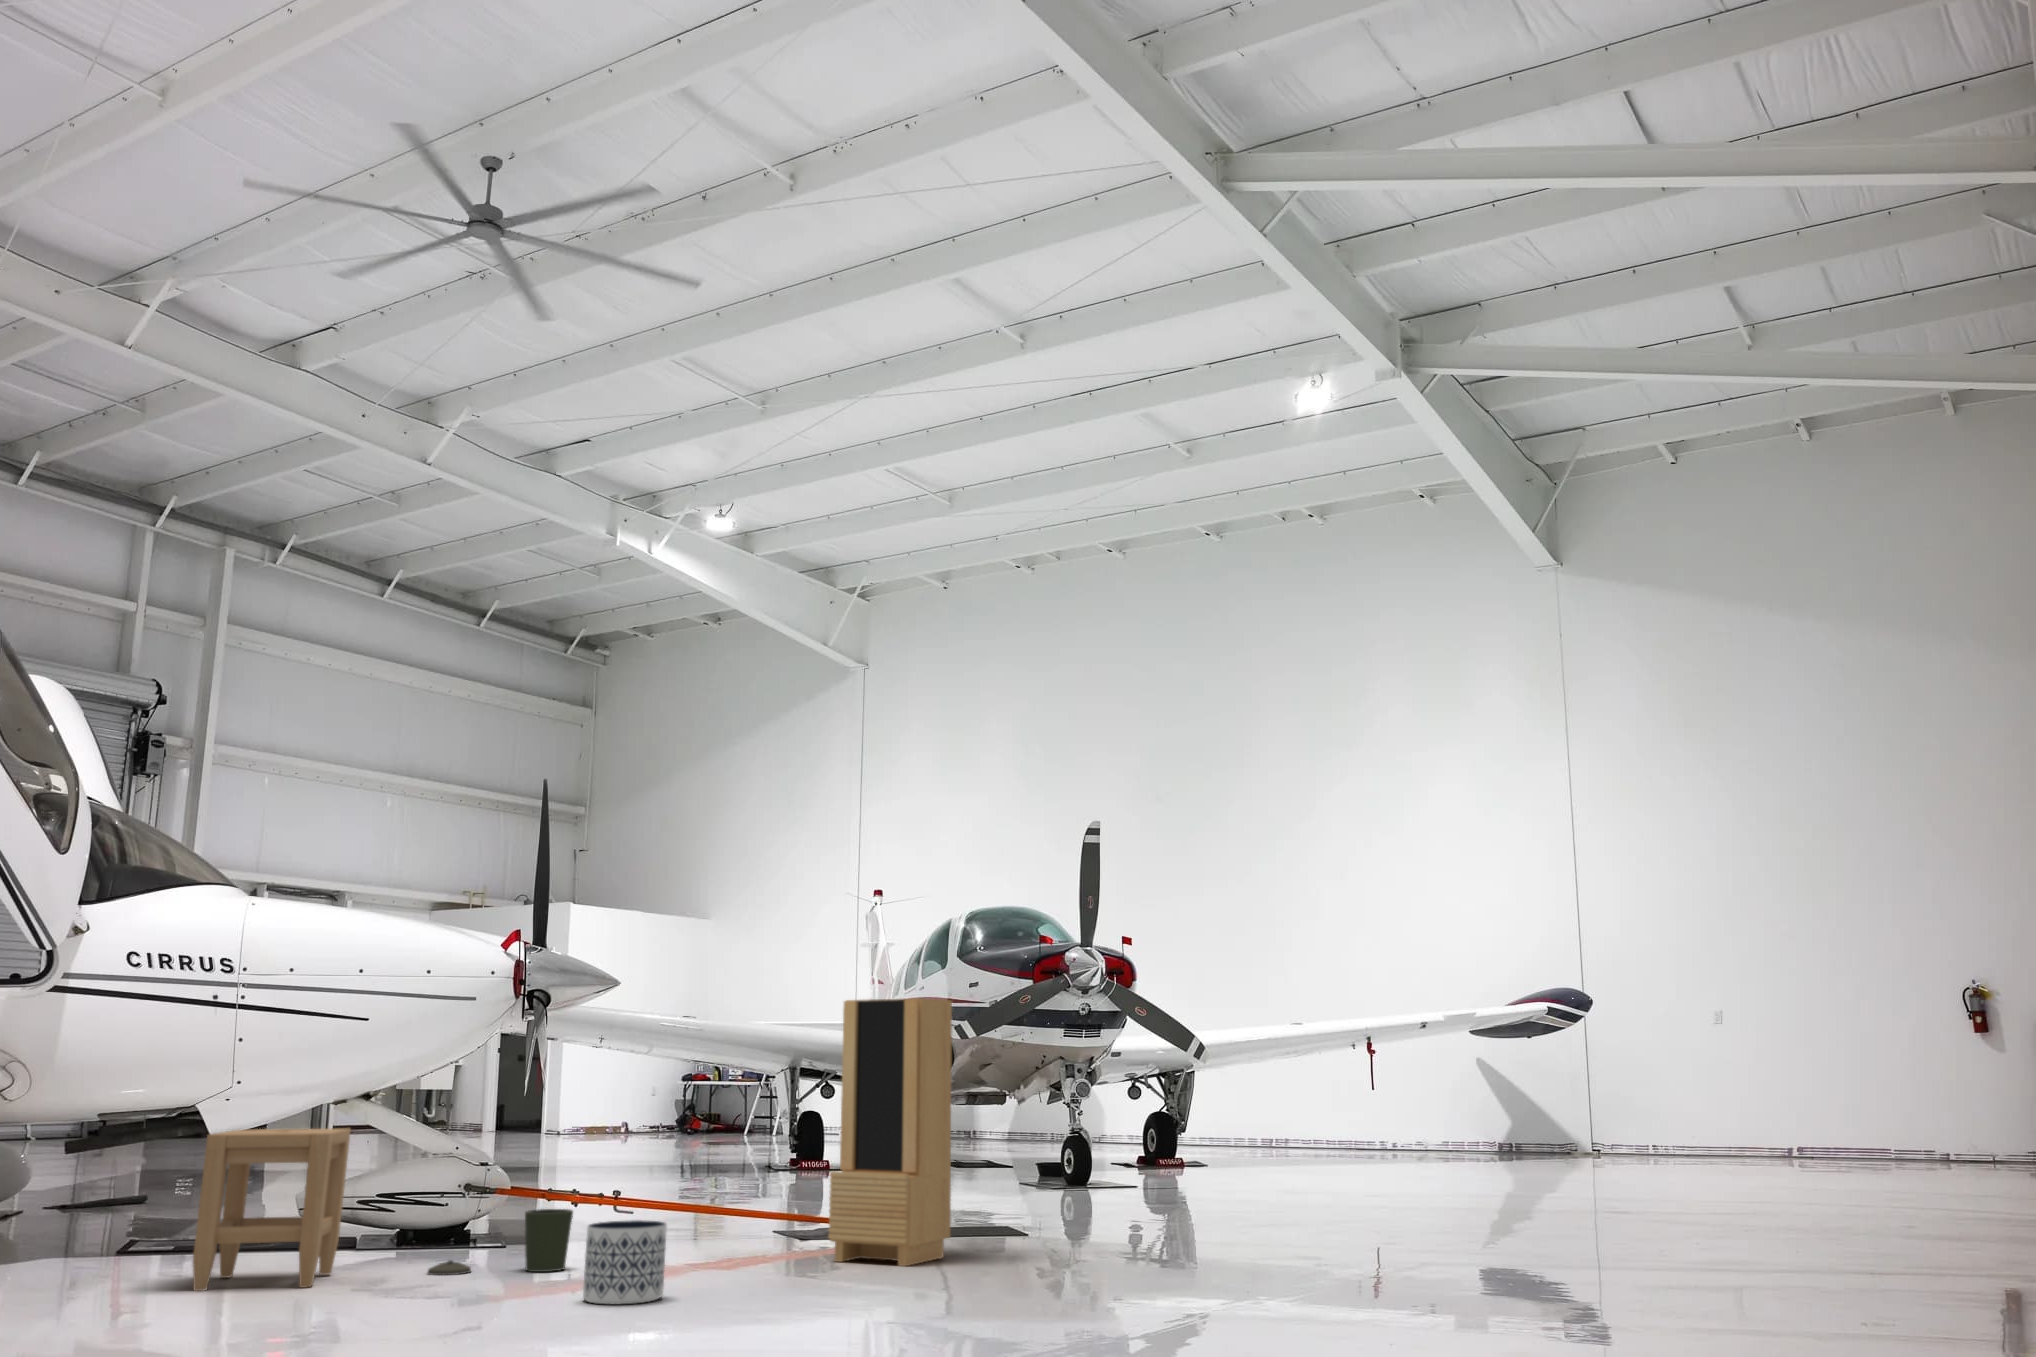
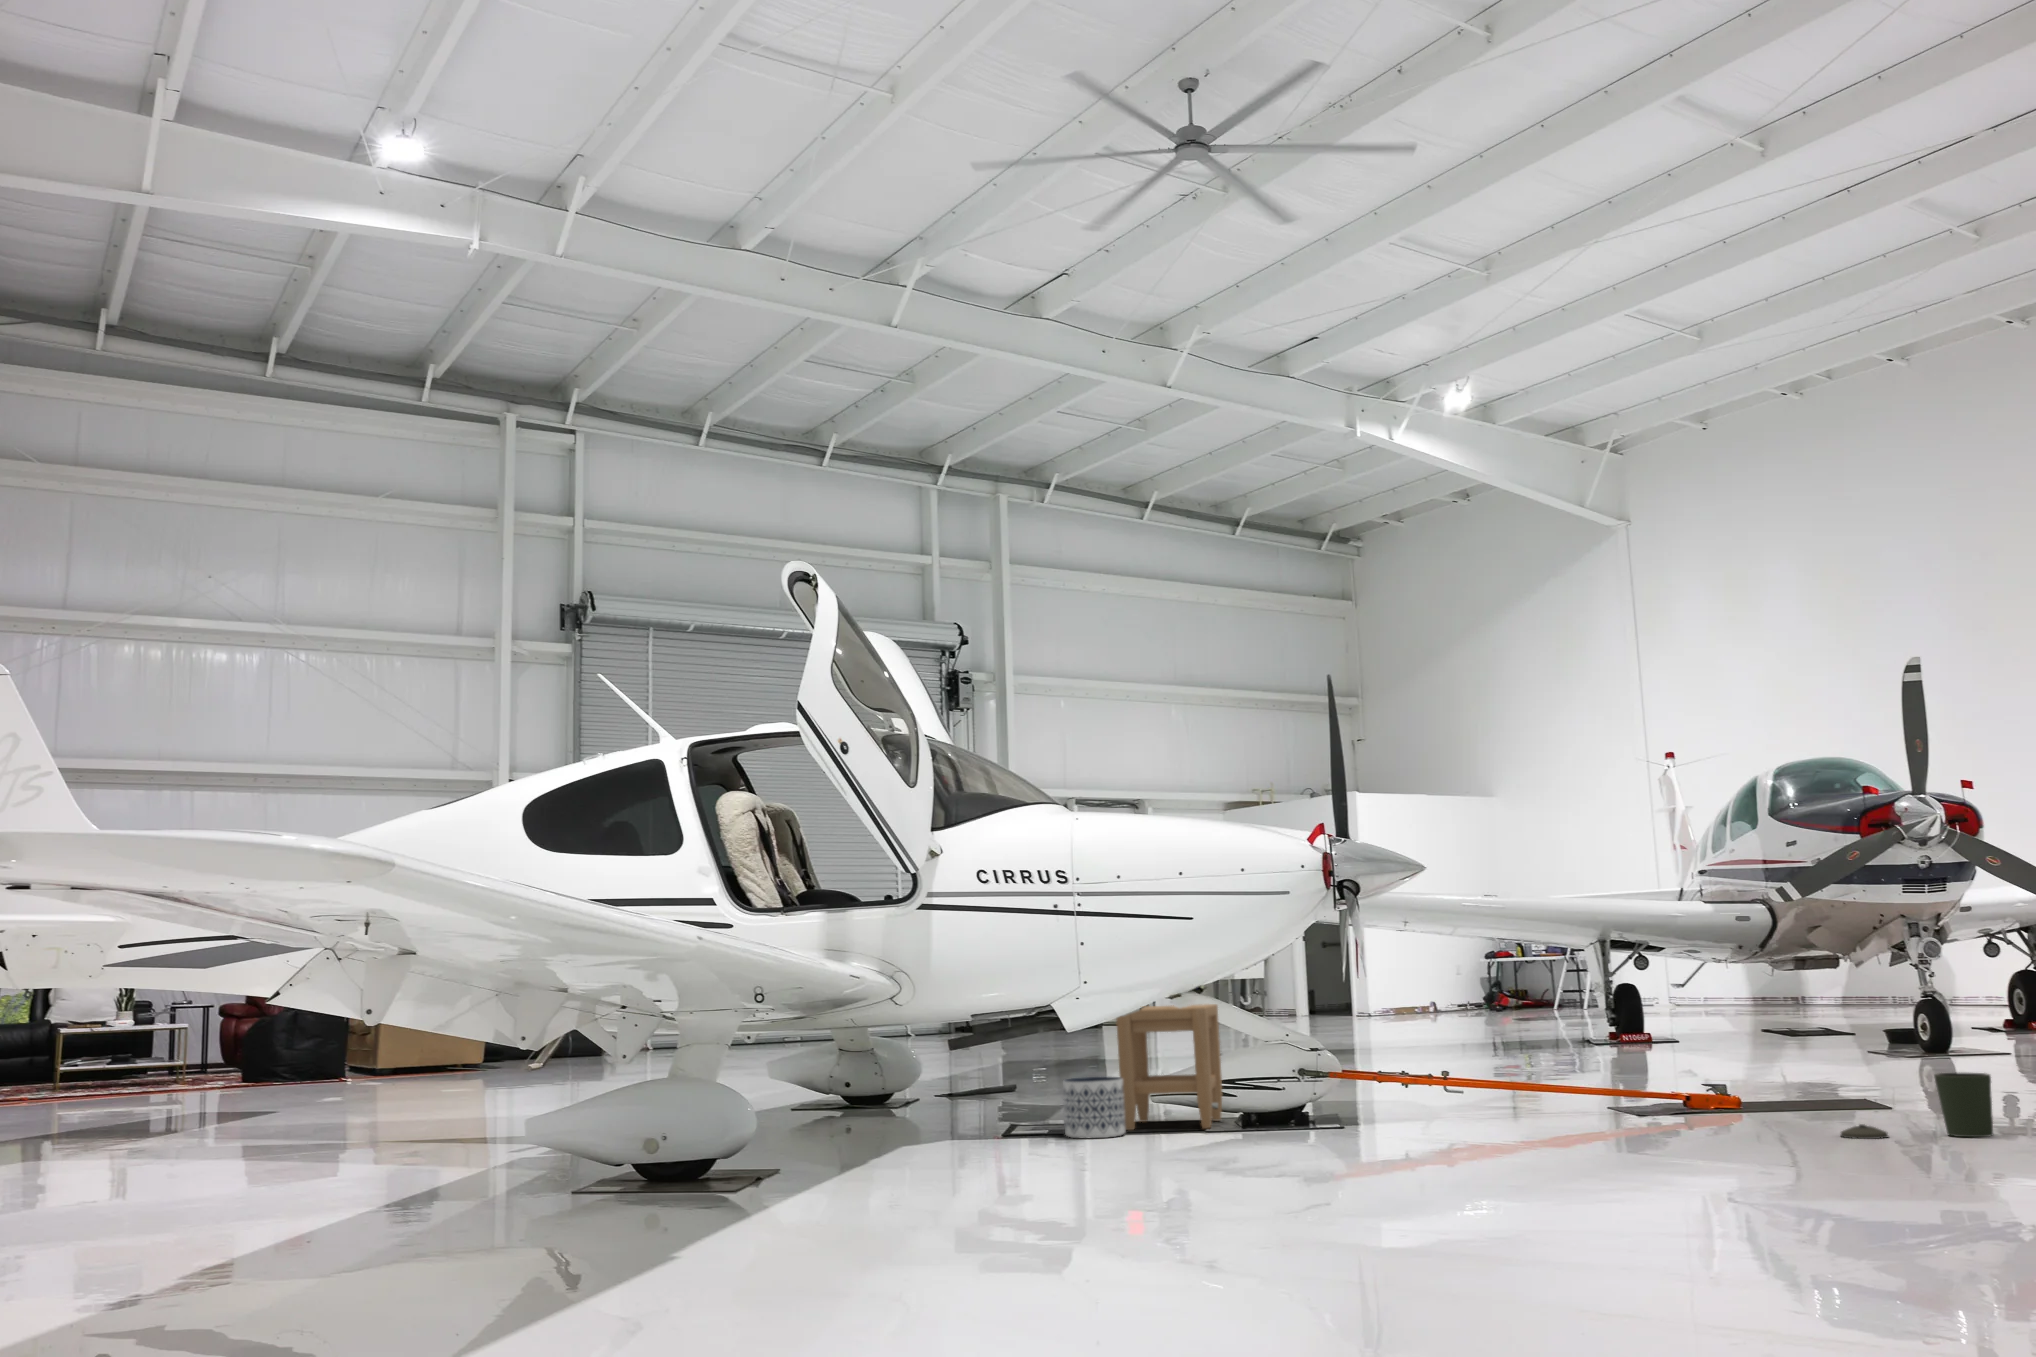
storage cabinet: present [829,998,952,1266] -> none [1635,869,1774,1119]
trash can: present [428,1209,573,1275] -> present [1841,1073,1993,1139]
planter: present [583,1220,667,1305] -> present [1063,1077,1125,1138]

